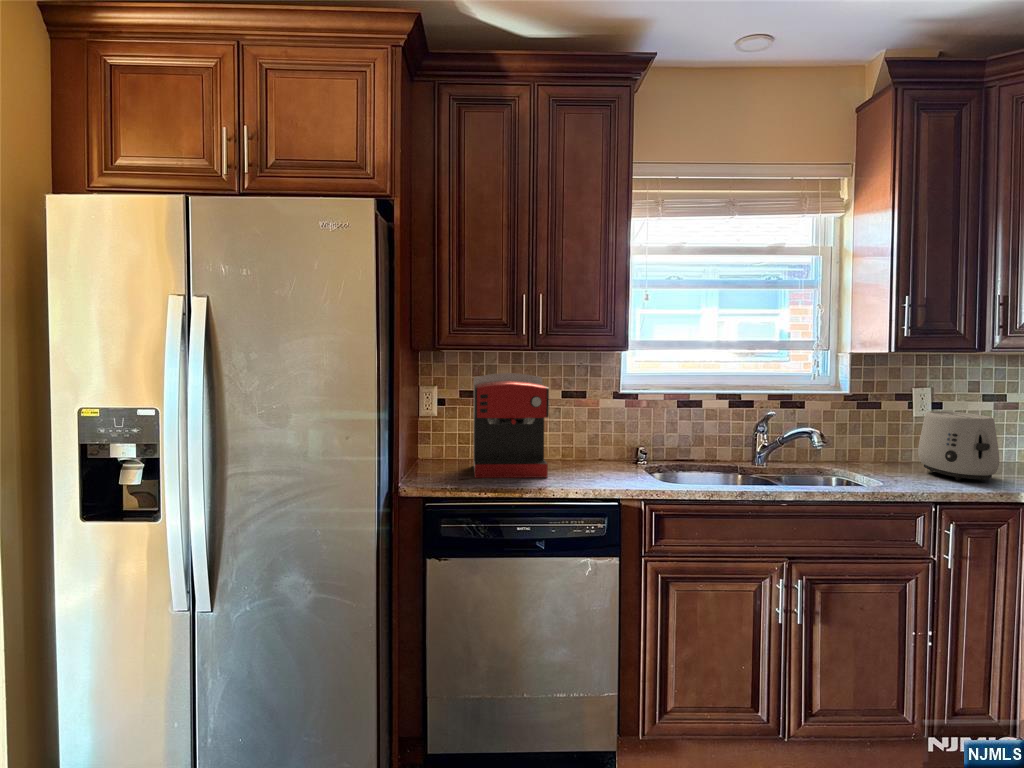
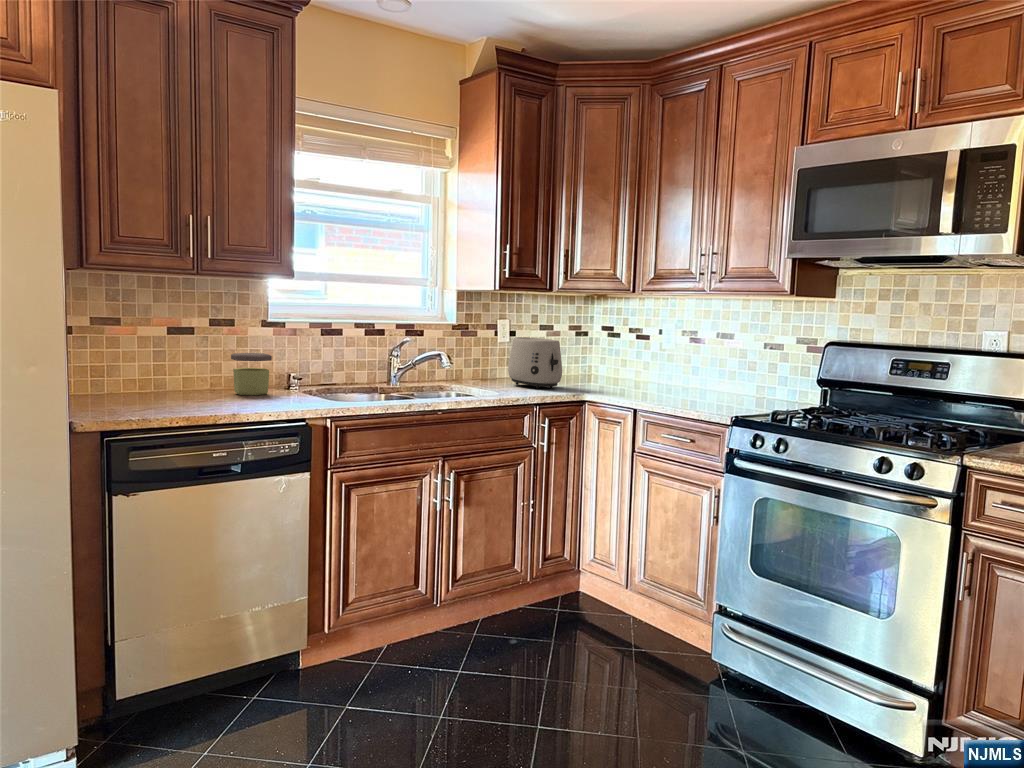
coffee maker: present [474,373,549,478] -> none [117,296,226,410]
jar: none [580,424,615,467] -> present [231,353,272,395]

